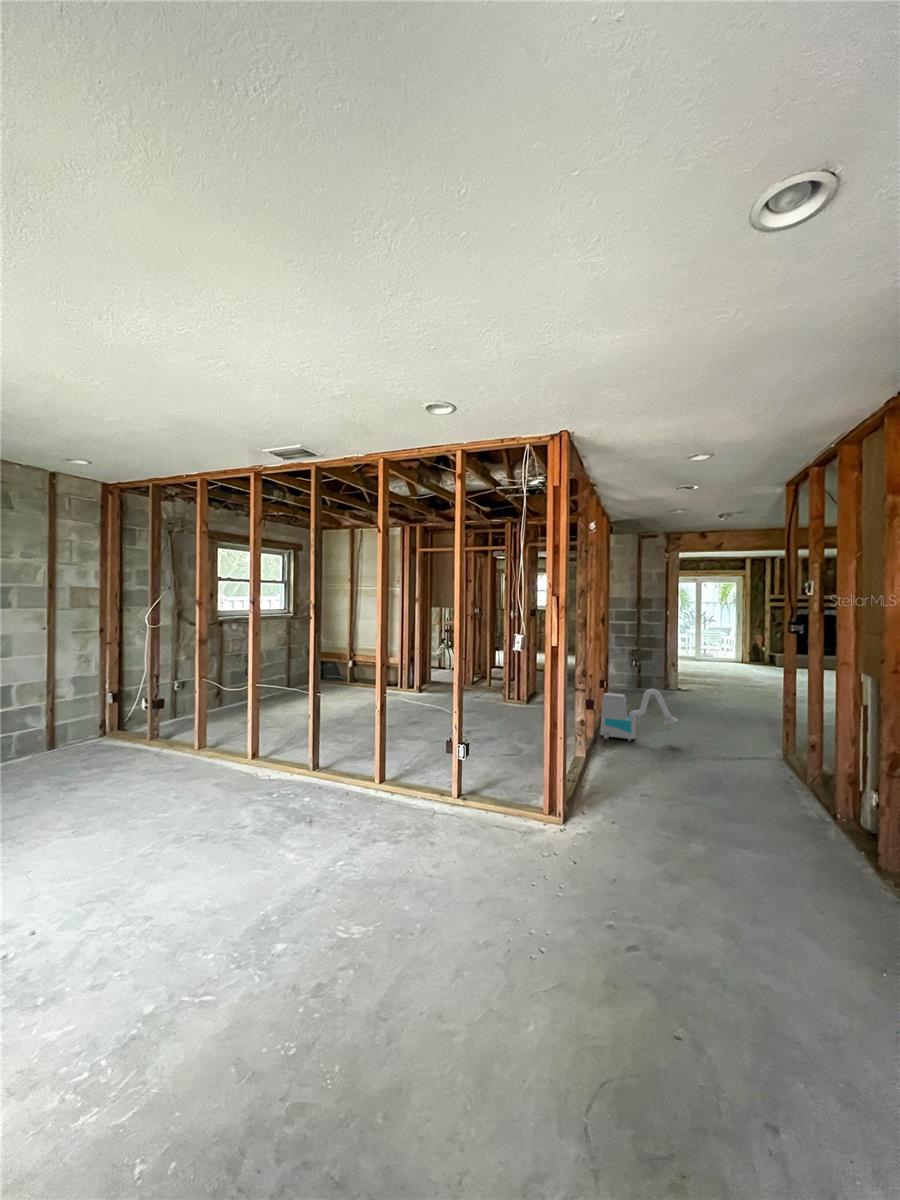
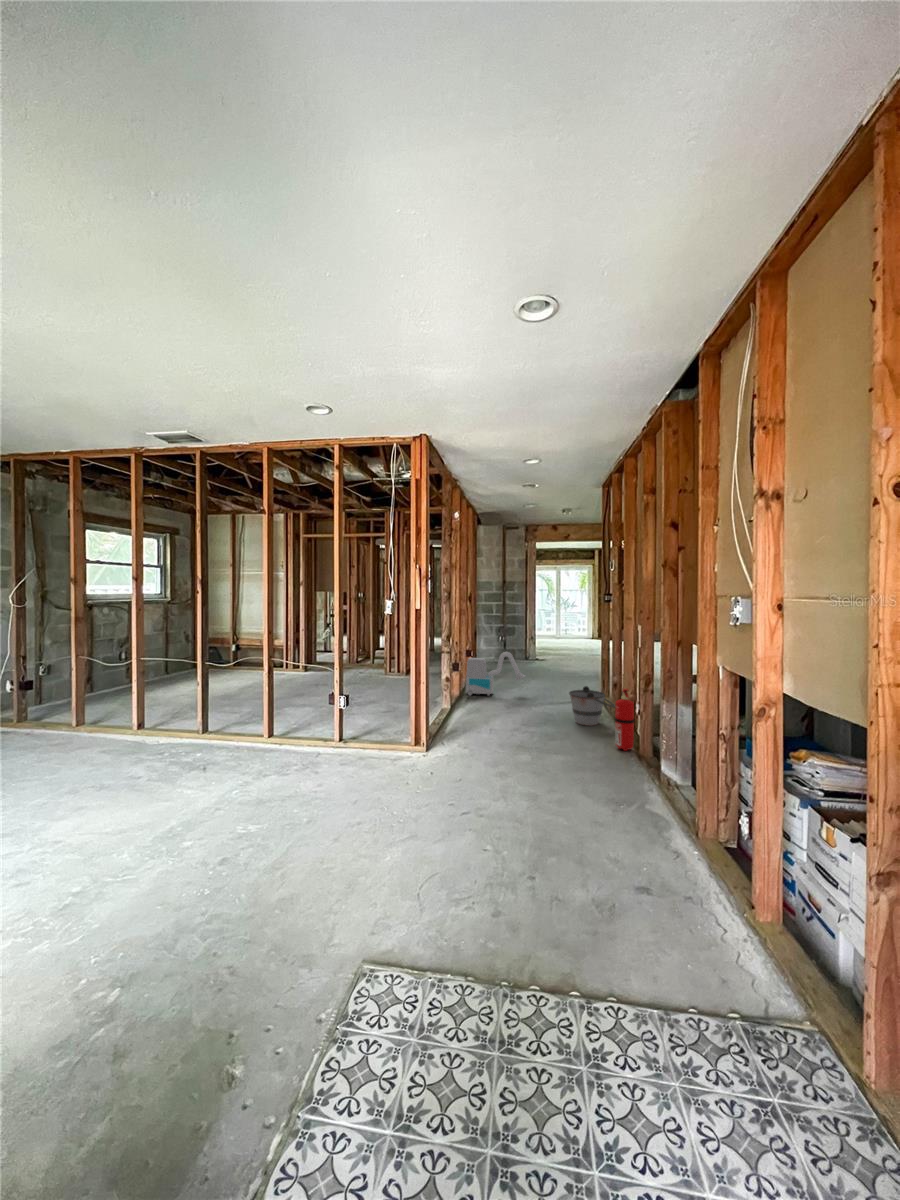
bucket: none [751,748,824,805] -> present [569,686,615,726]
fire extinguisher: none [840,765,875,863] -> present [615,689,635,751]

